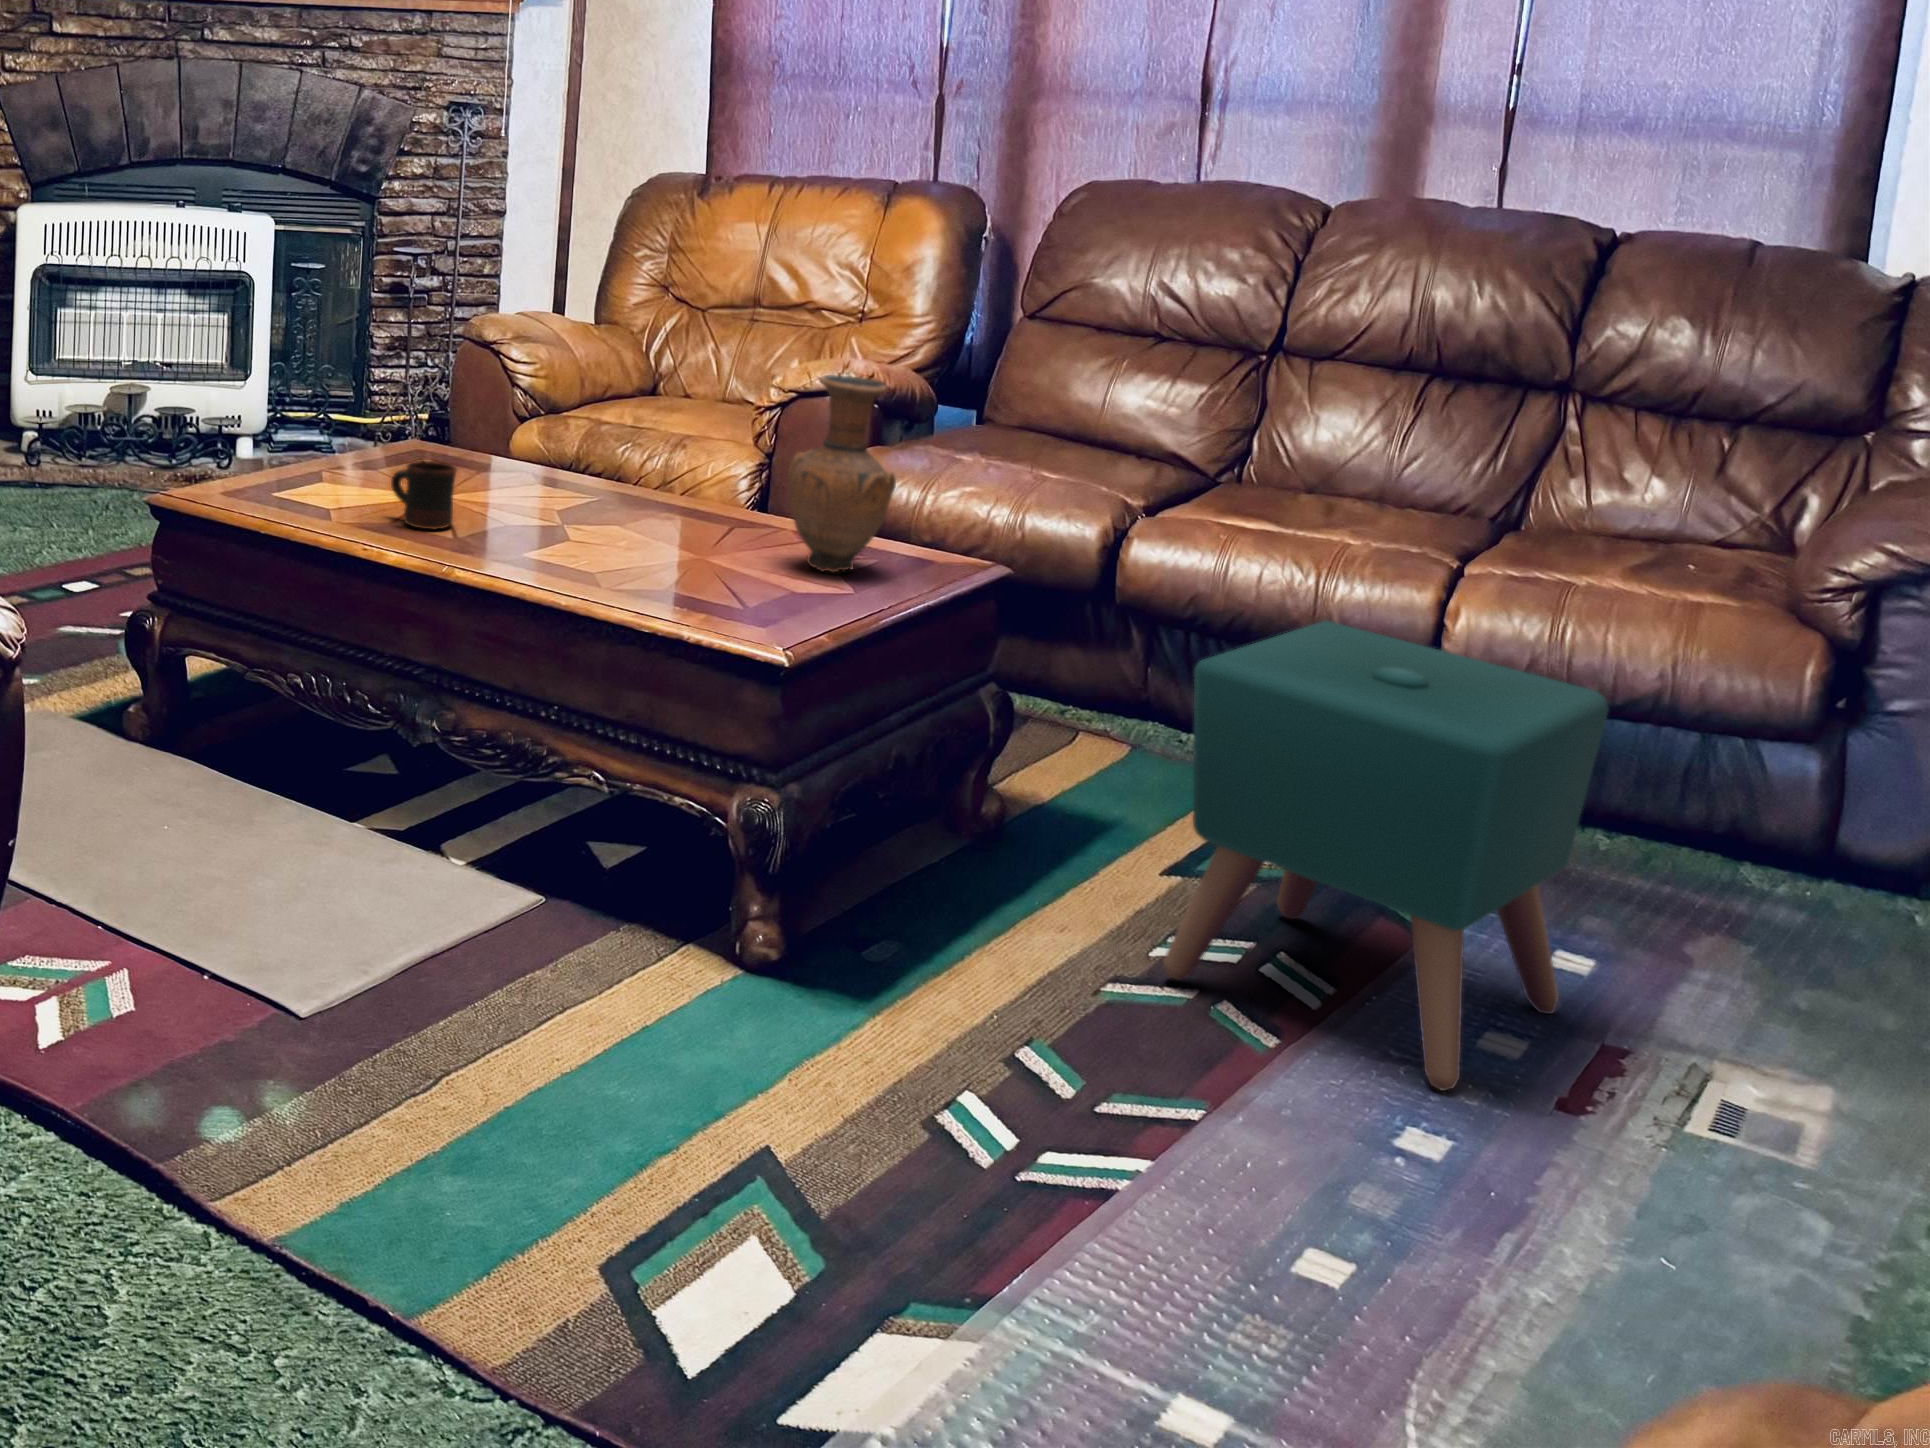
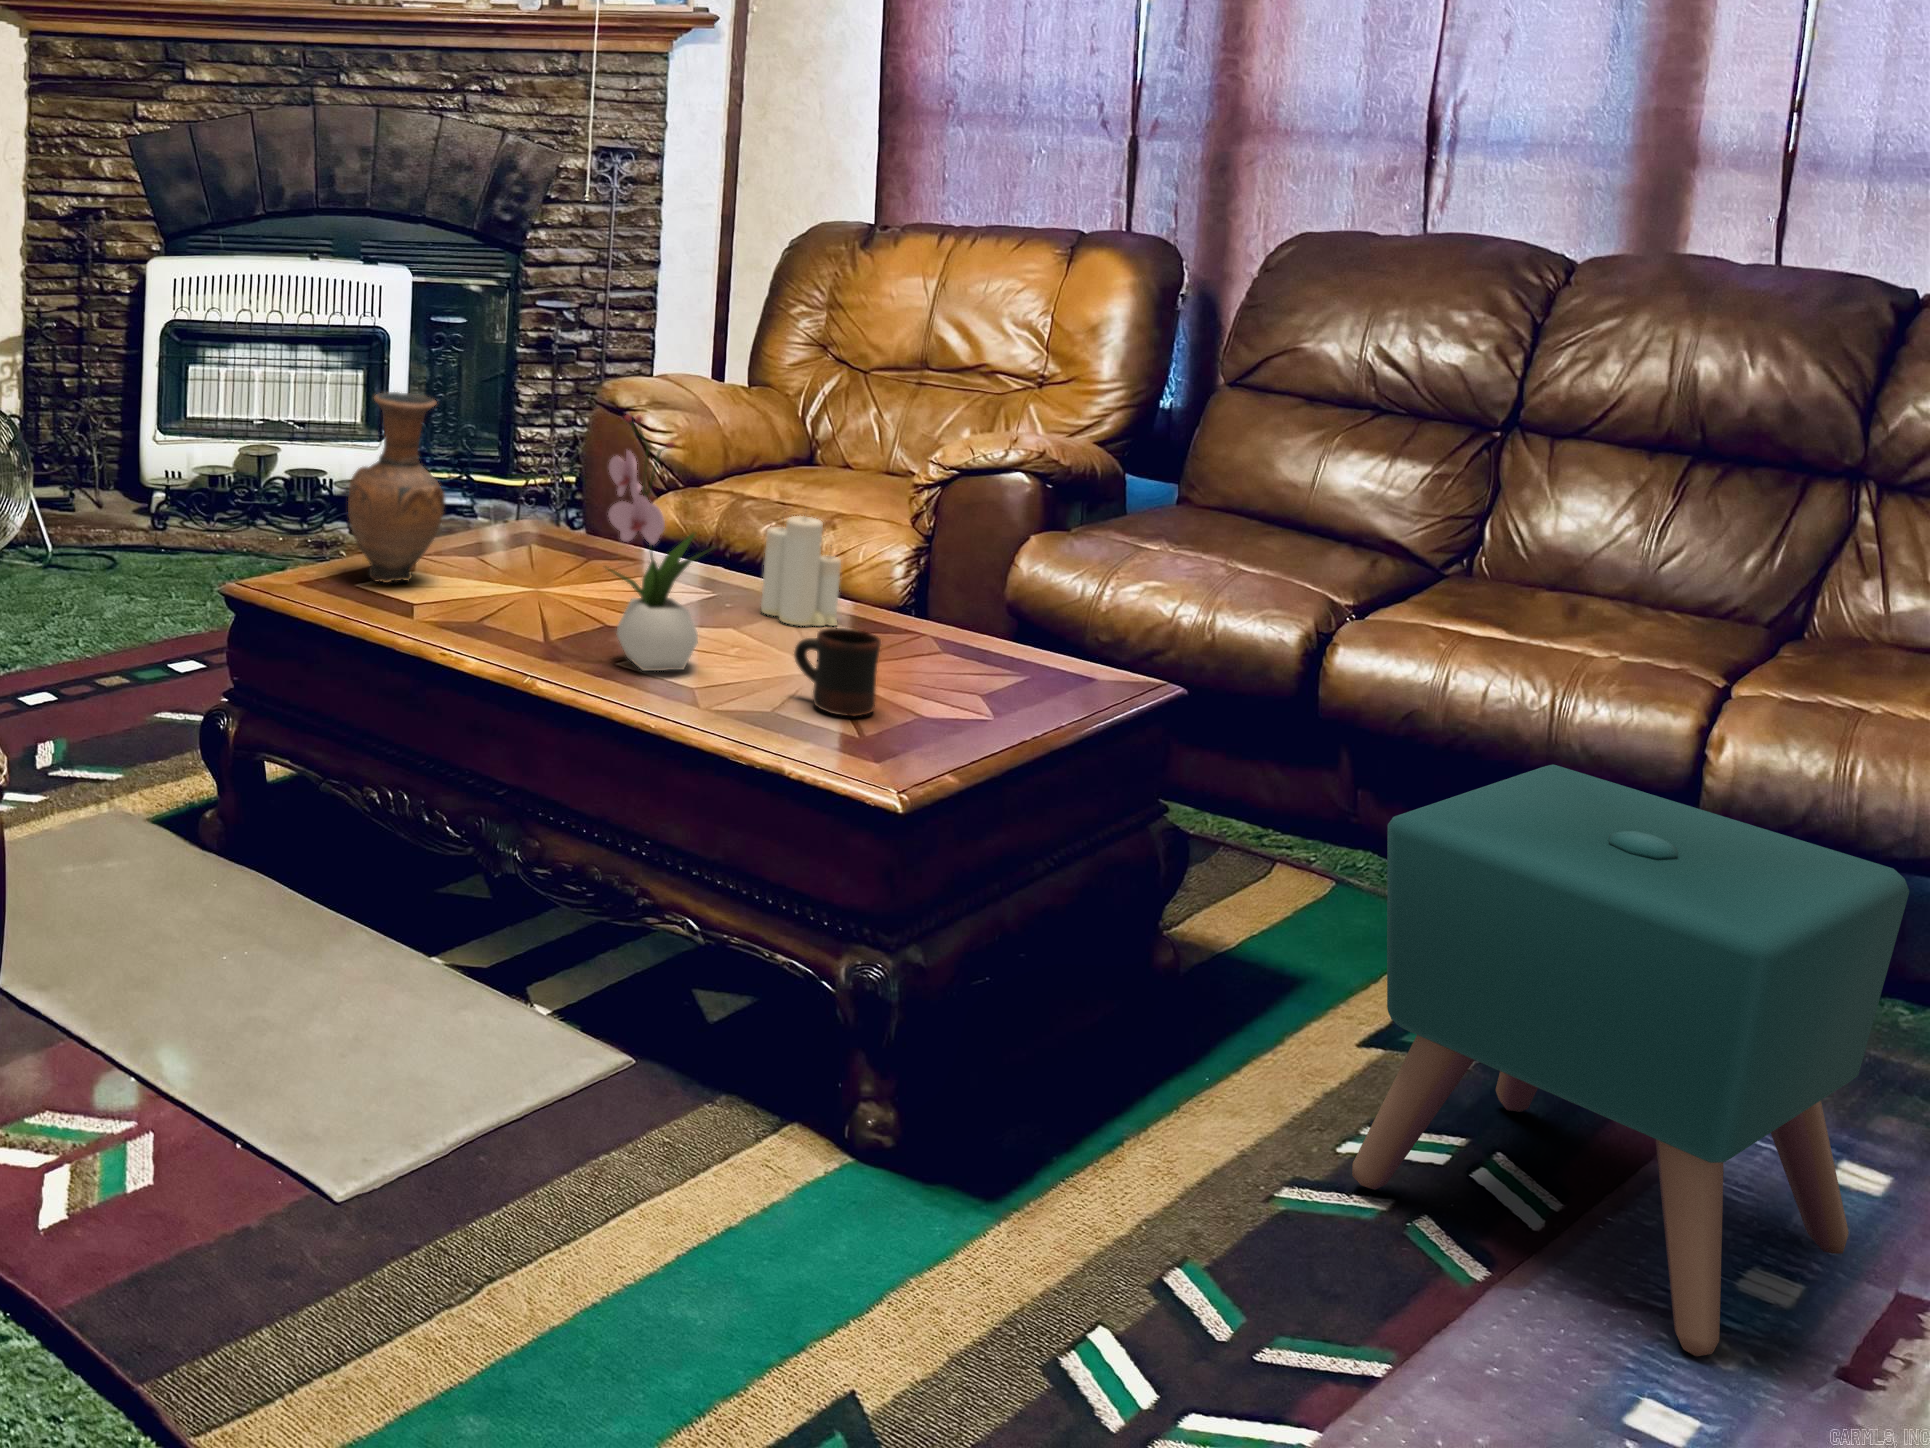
flower arrangement: none [508,330,612,562] -> present [608,415,713,671]
vase: present [788,375,896,572] -> present [348,392,445,583]
candle: none [639,418,712,525] -> present [761,516,841,626]
mug: present [391,461,456,530] -> present [794,628,881,716]

